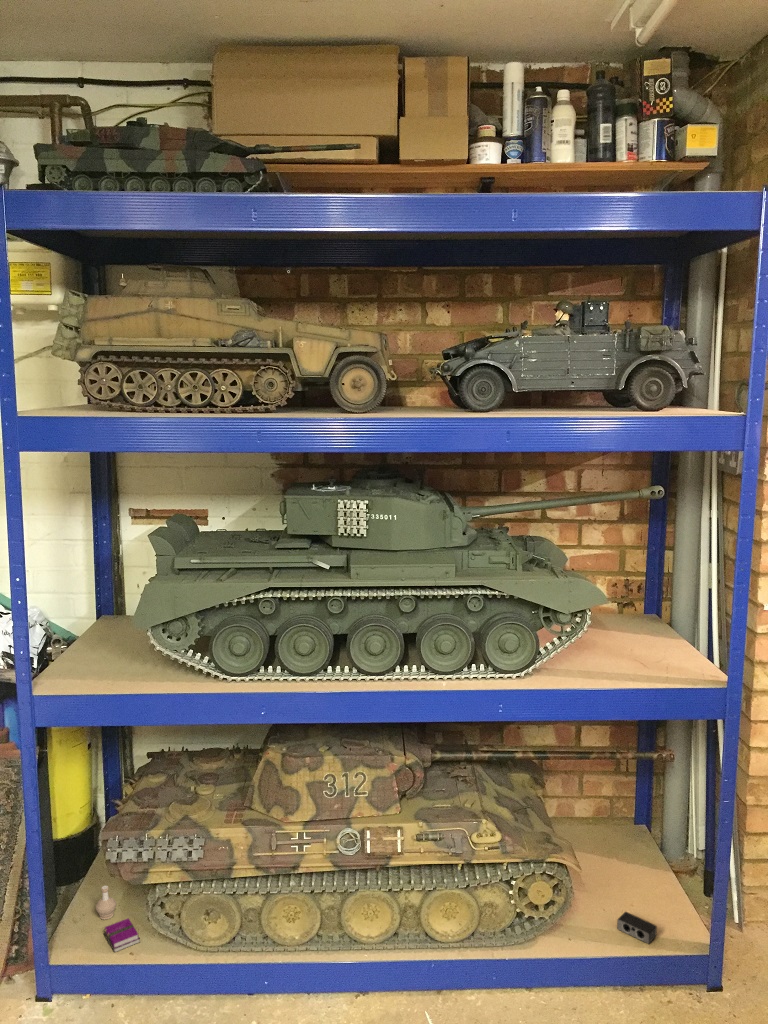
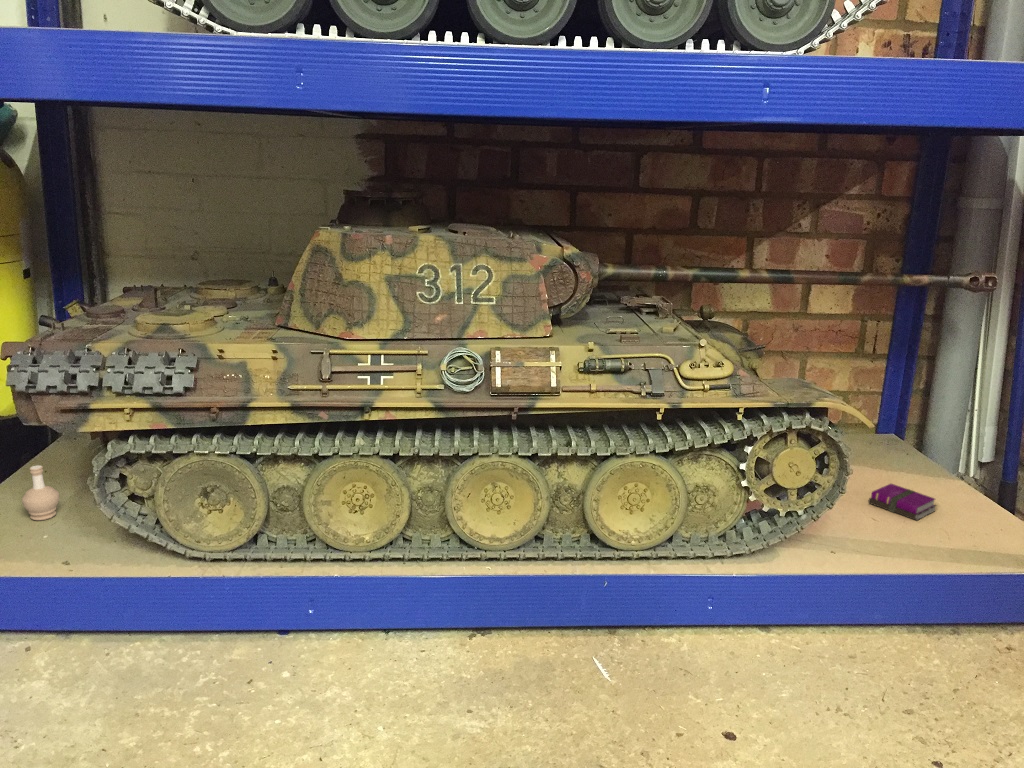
speaker: present [617,912,657,944] -> none [903,514,974,558]
notebook: present [104,918,140,952] -> present [868,484,936,520]

